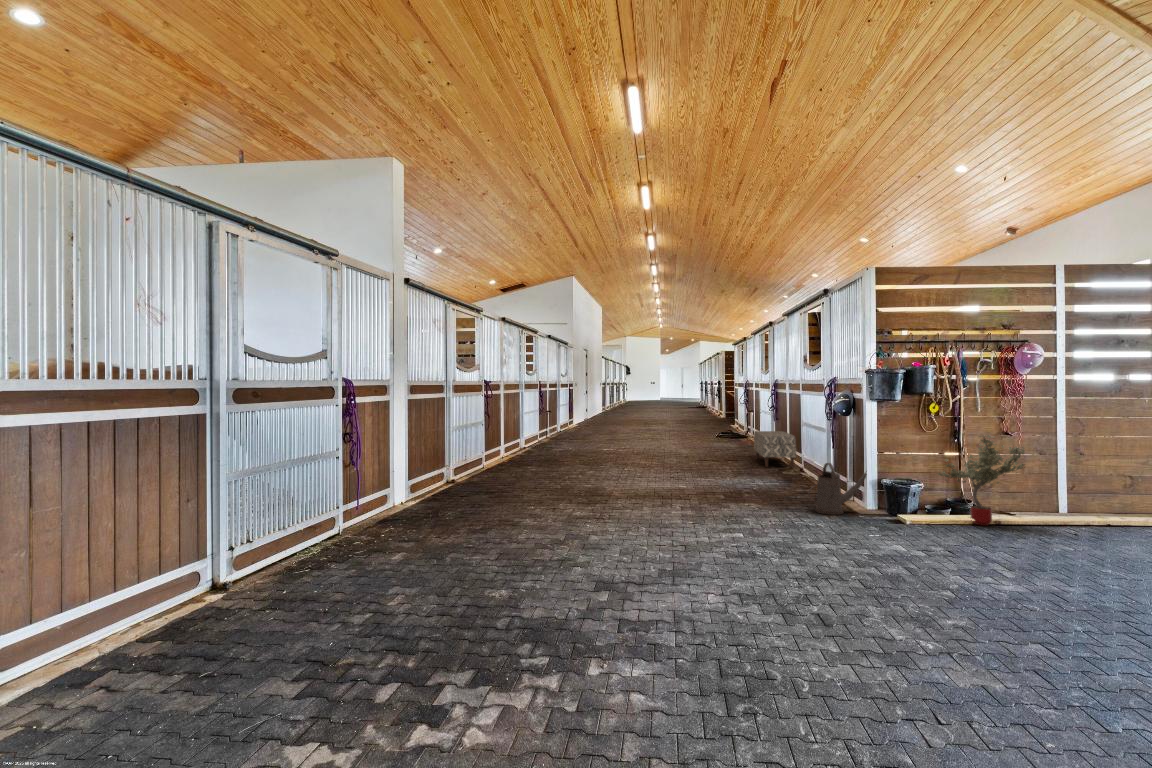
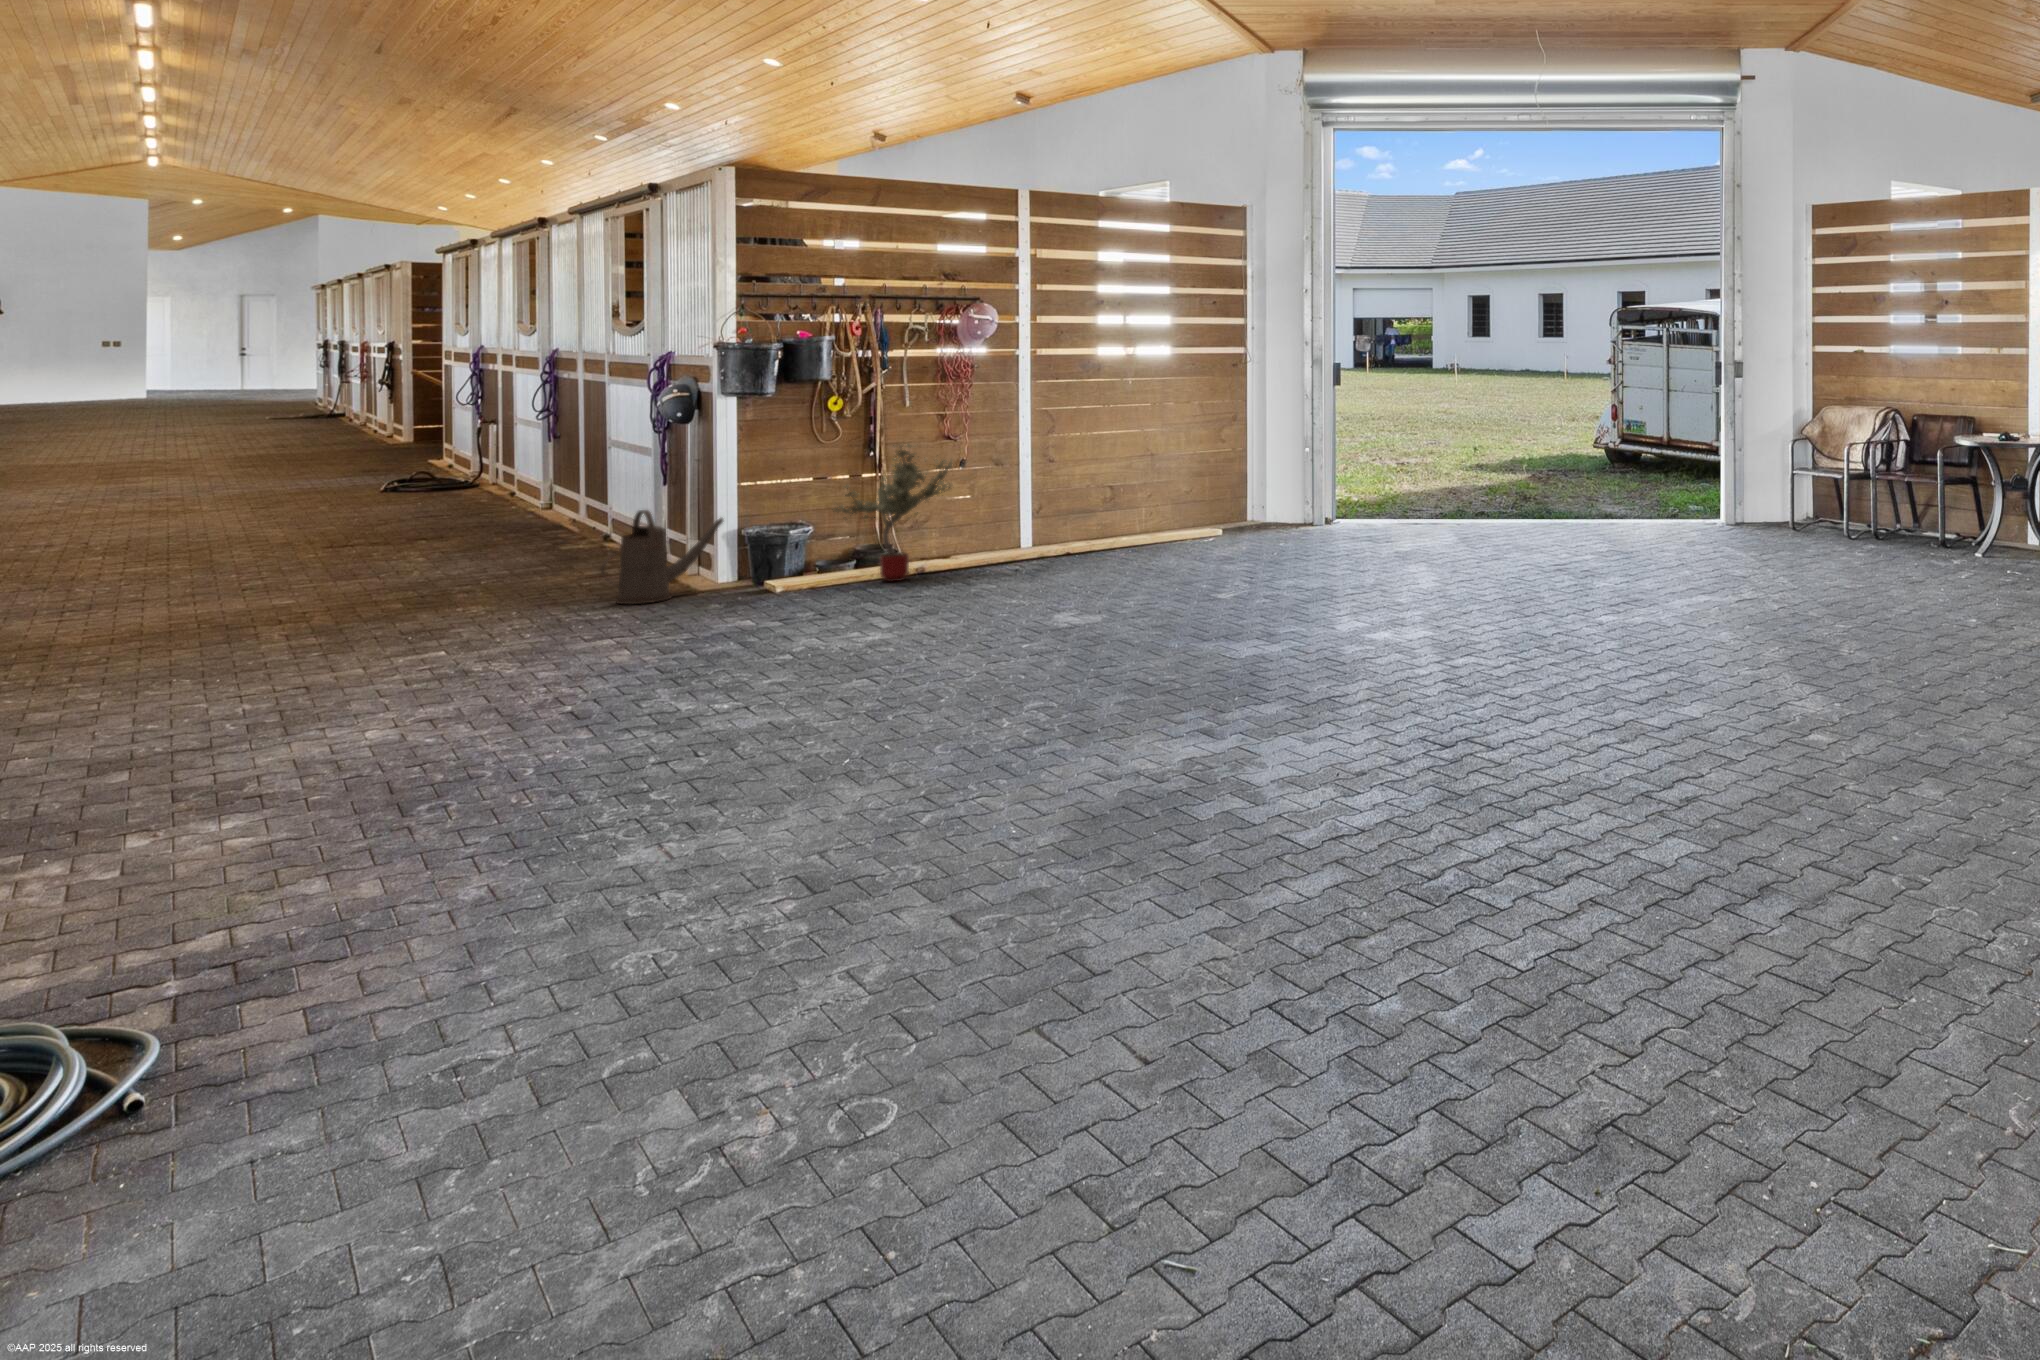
bench: present [754,431,796,467] -> none [490,462,595,543]

